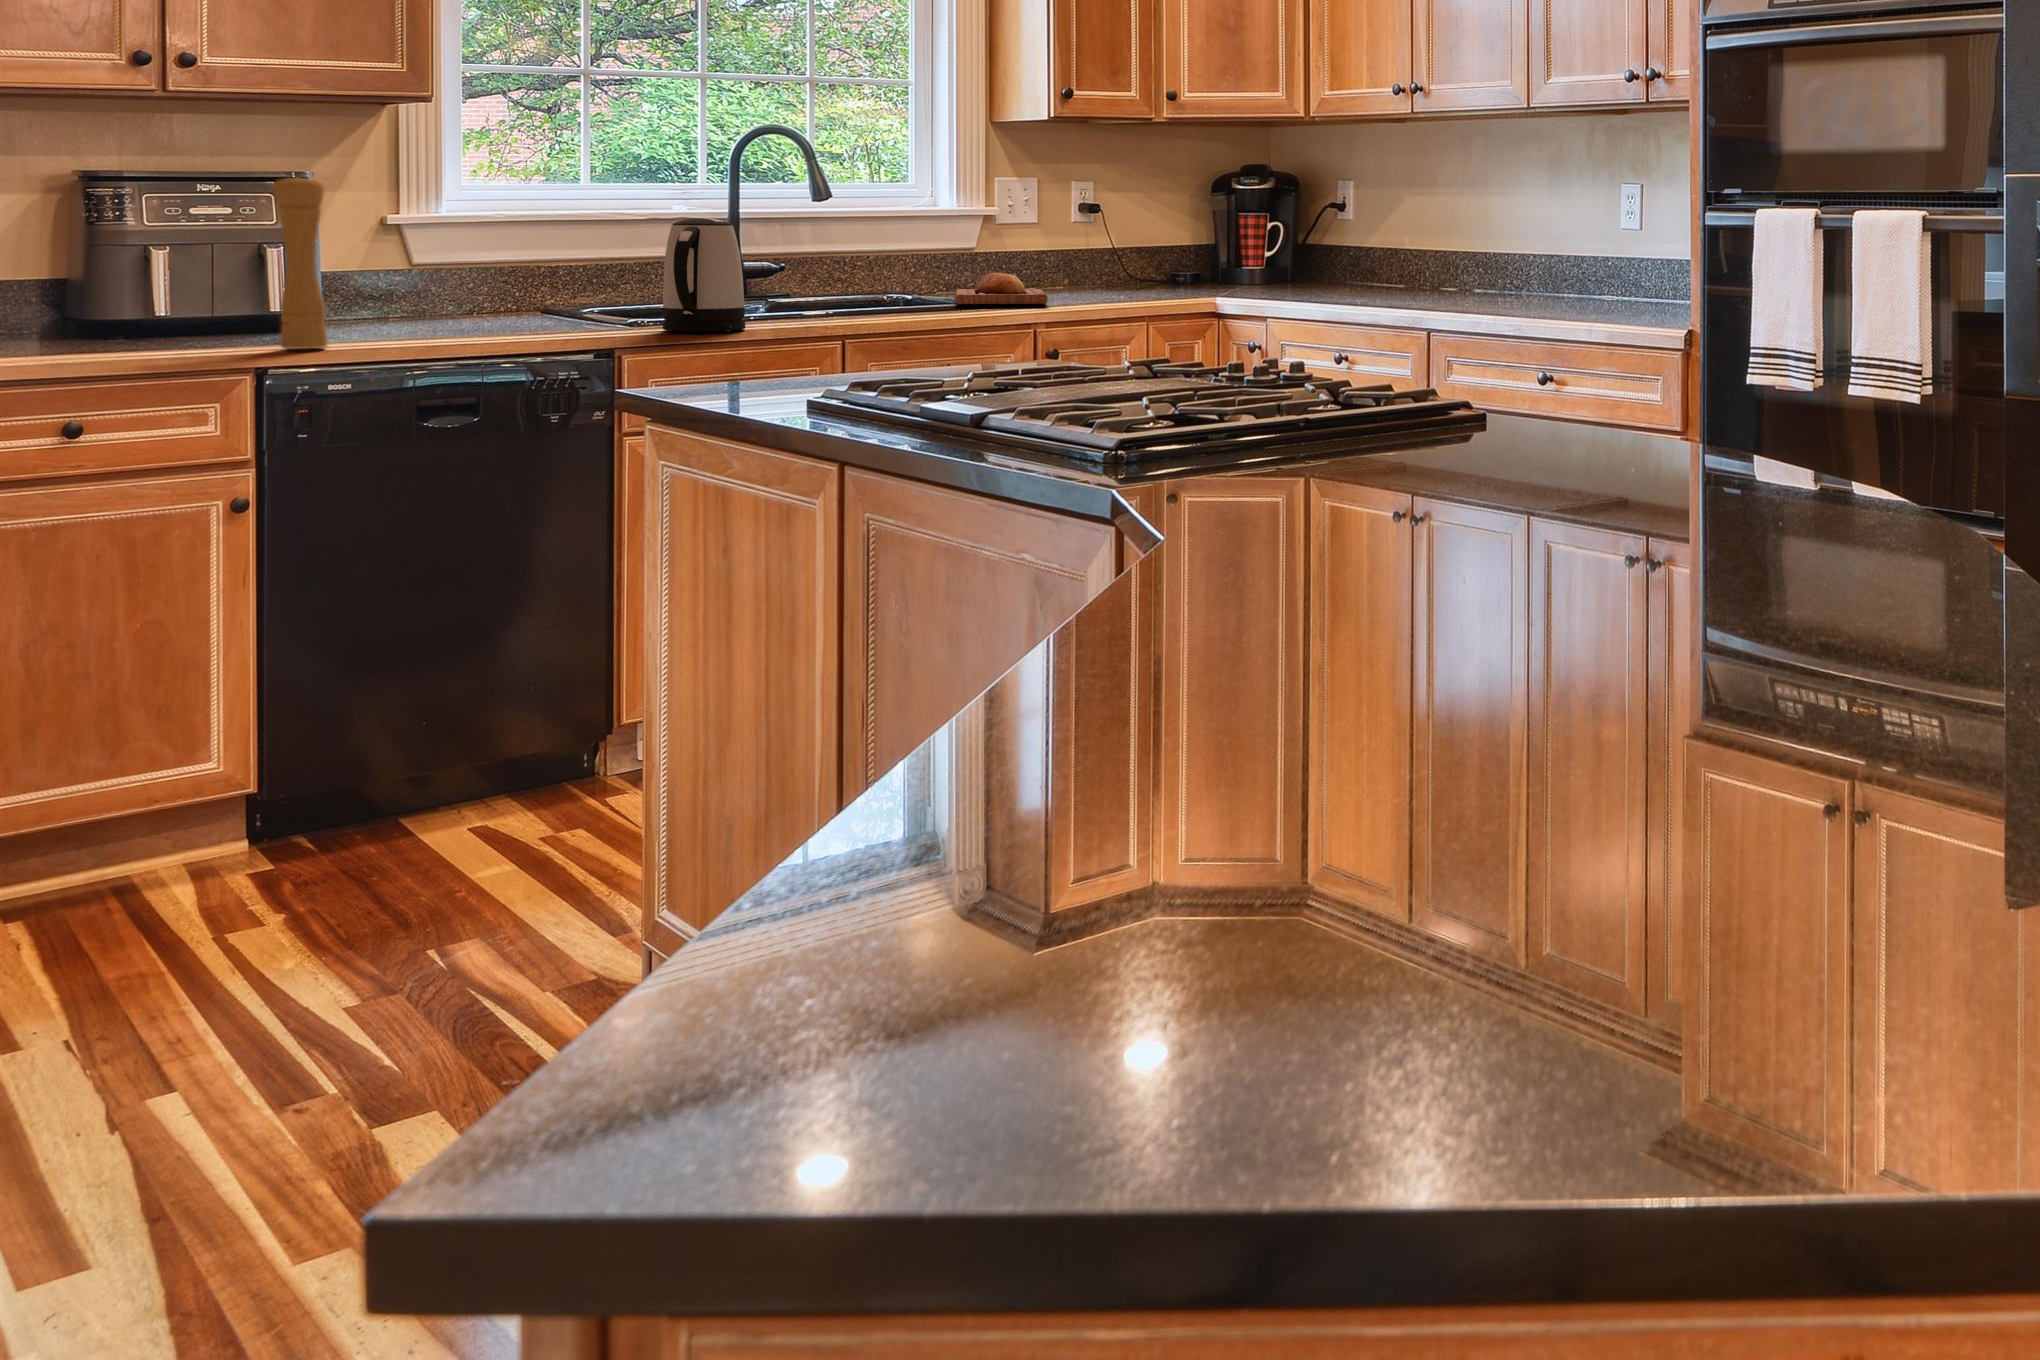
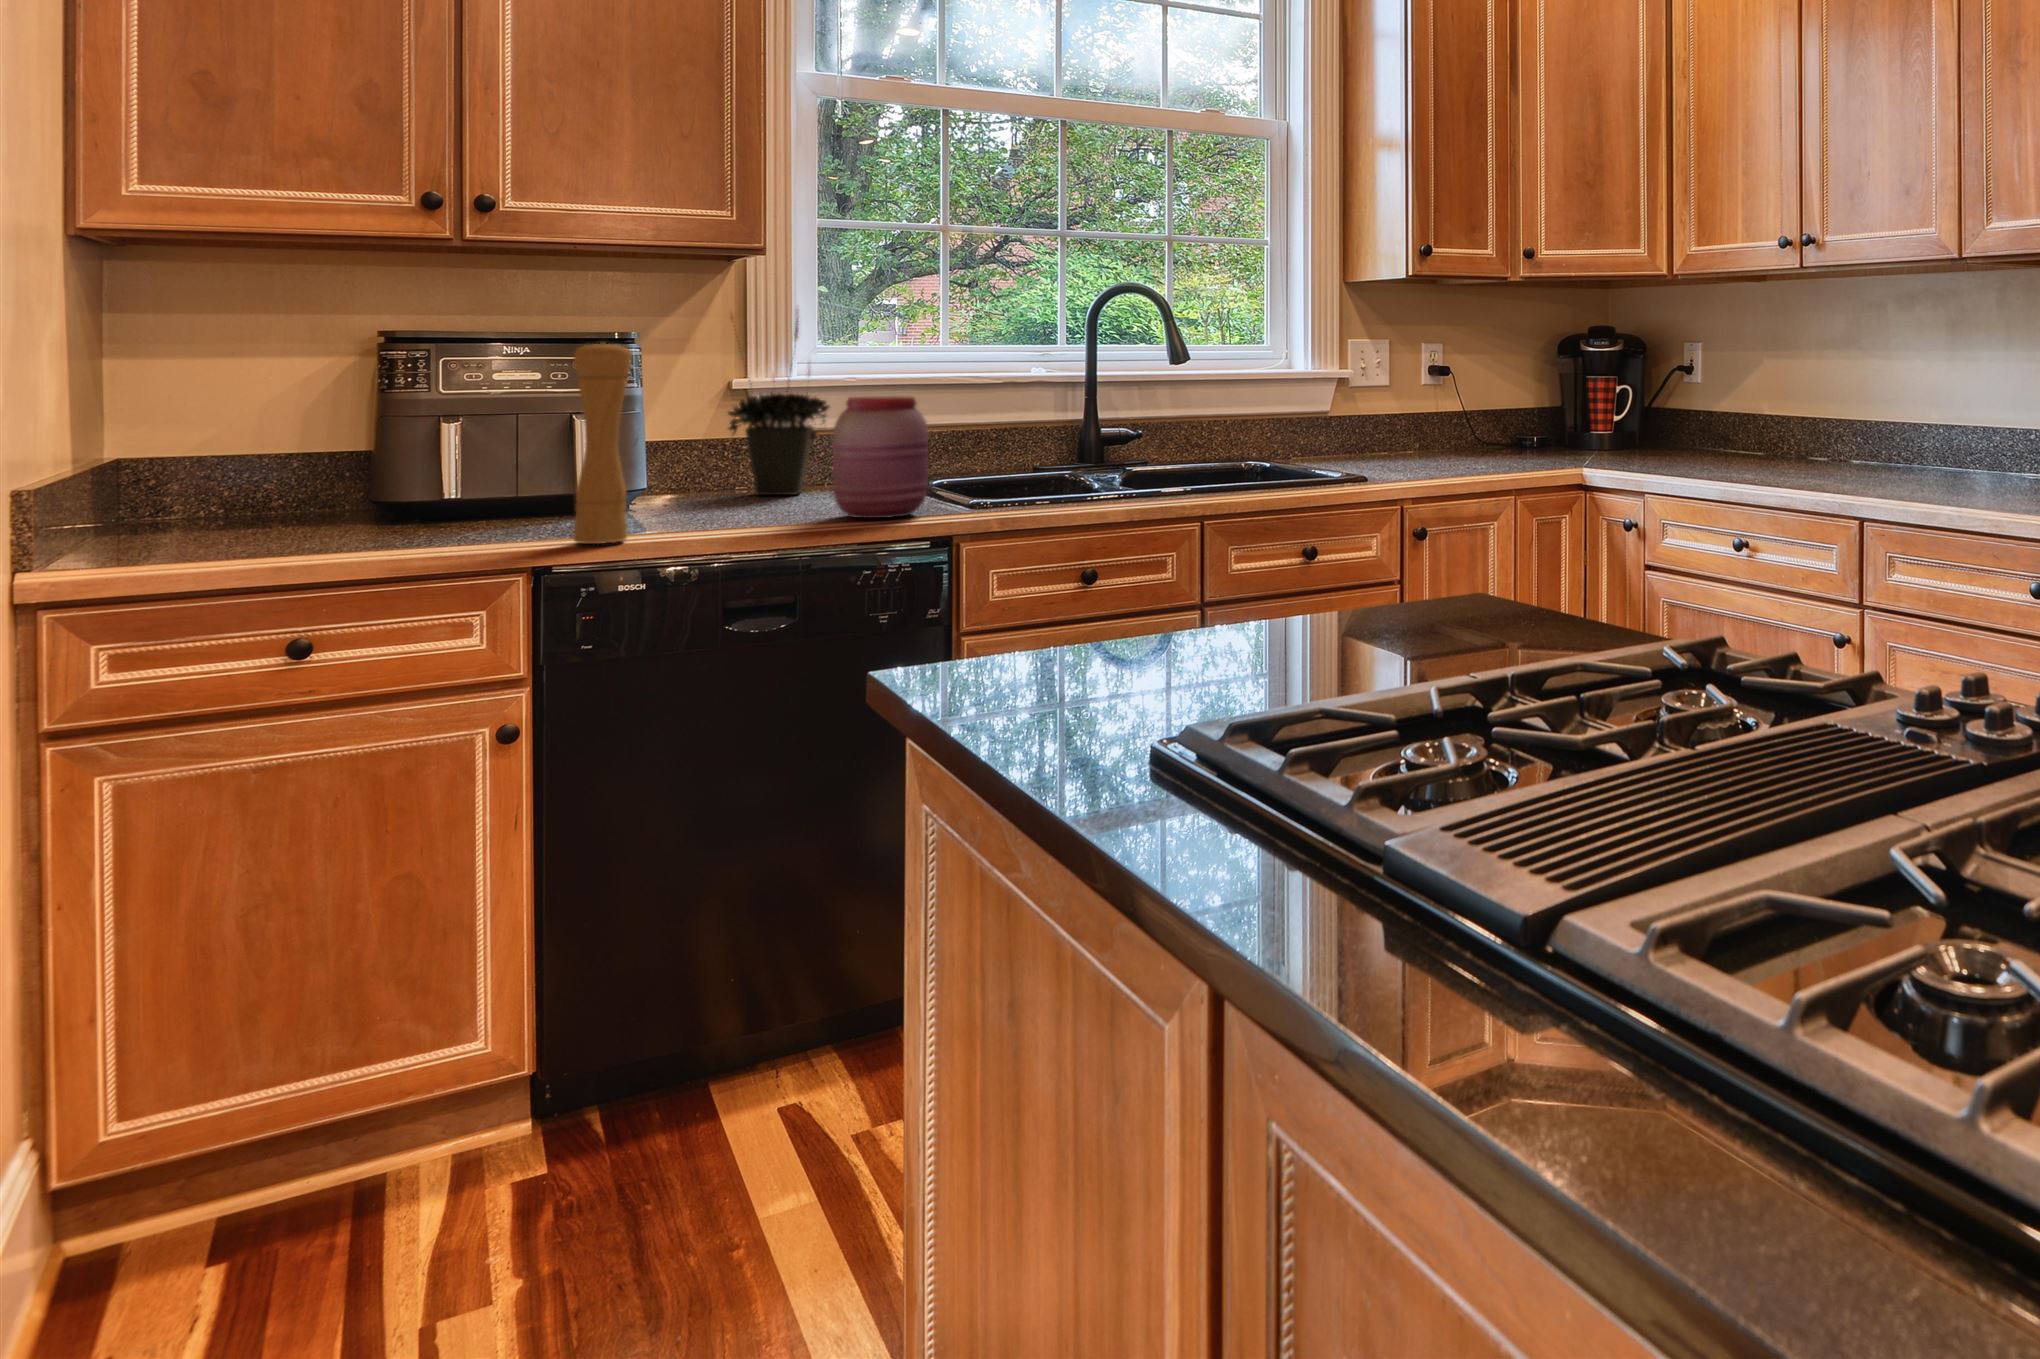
potted plant: none [390,143,490,318] -> present [728,316,829,495]
kettle: present [662,218,746,332] -> none [1006,385,1097,513]
jar: none [502,227,590,334] -> present [833,396,928,518]
bread loaf: present [956,272,1047,304] -> none [1310,437,1411,473]

